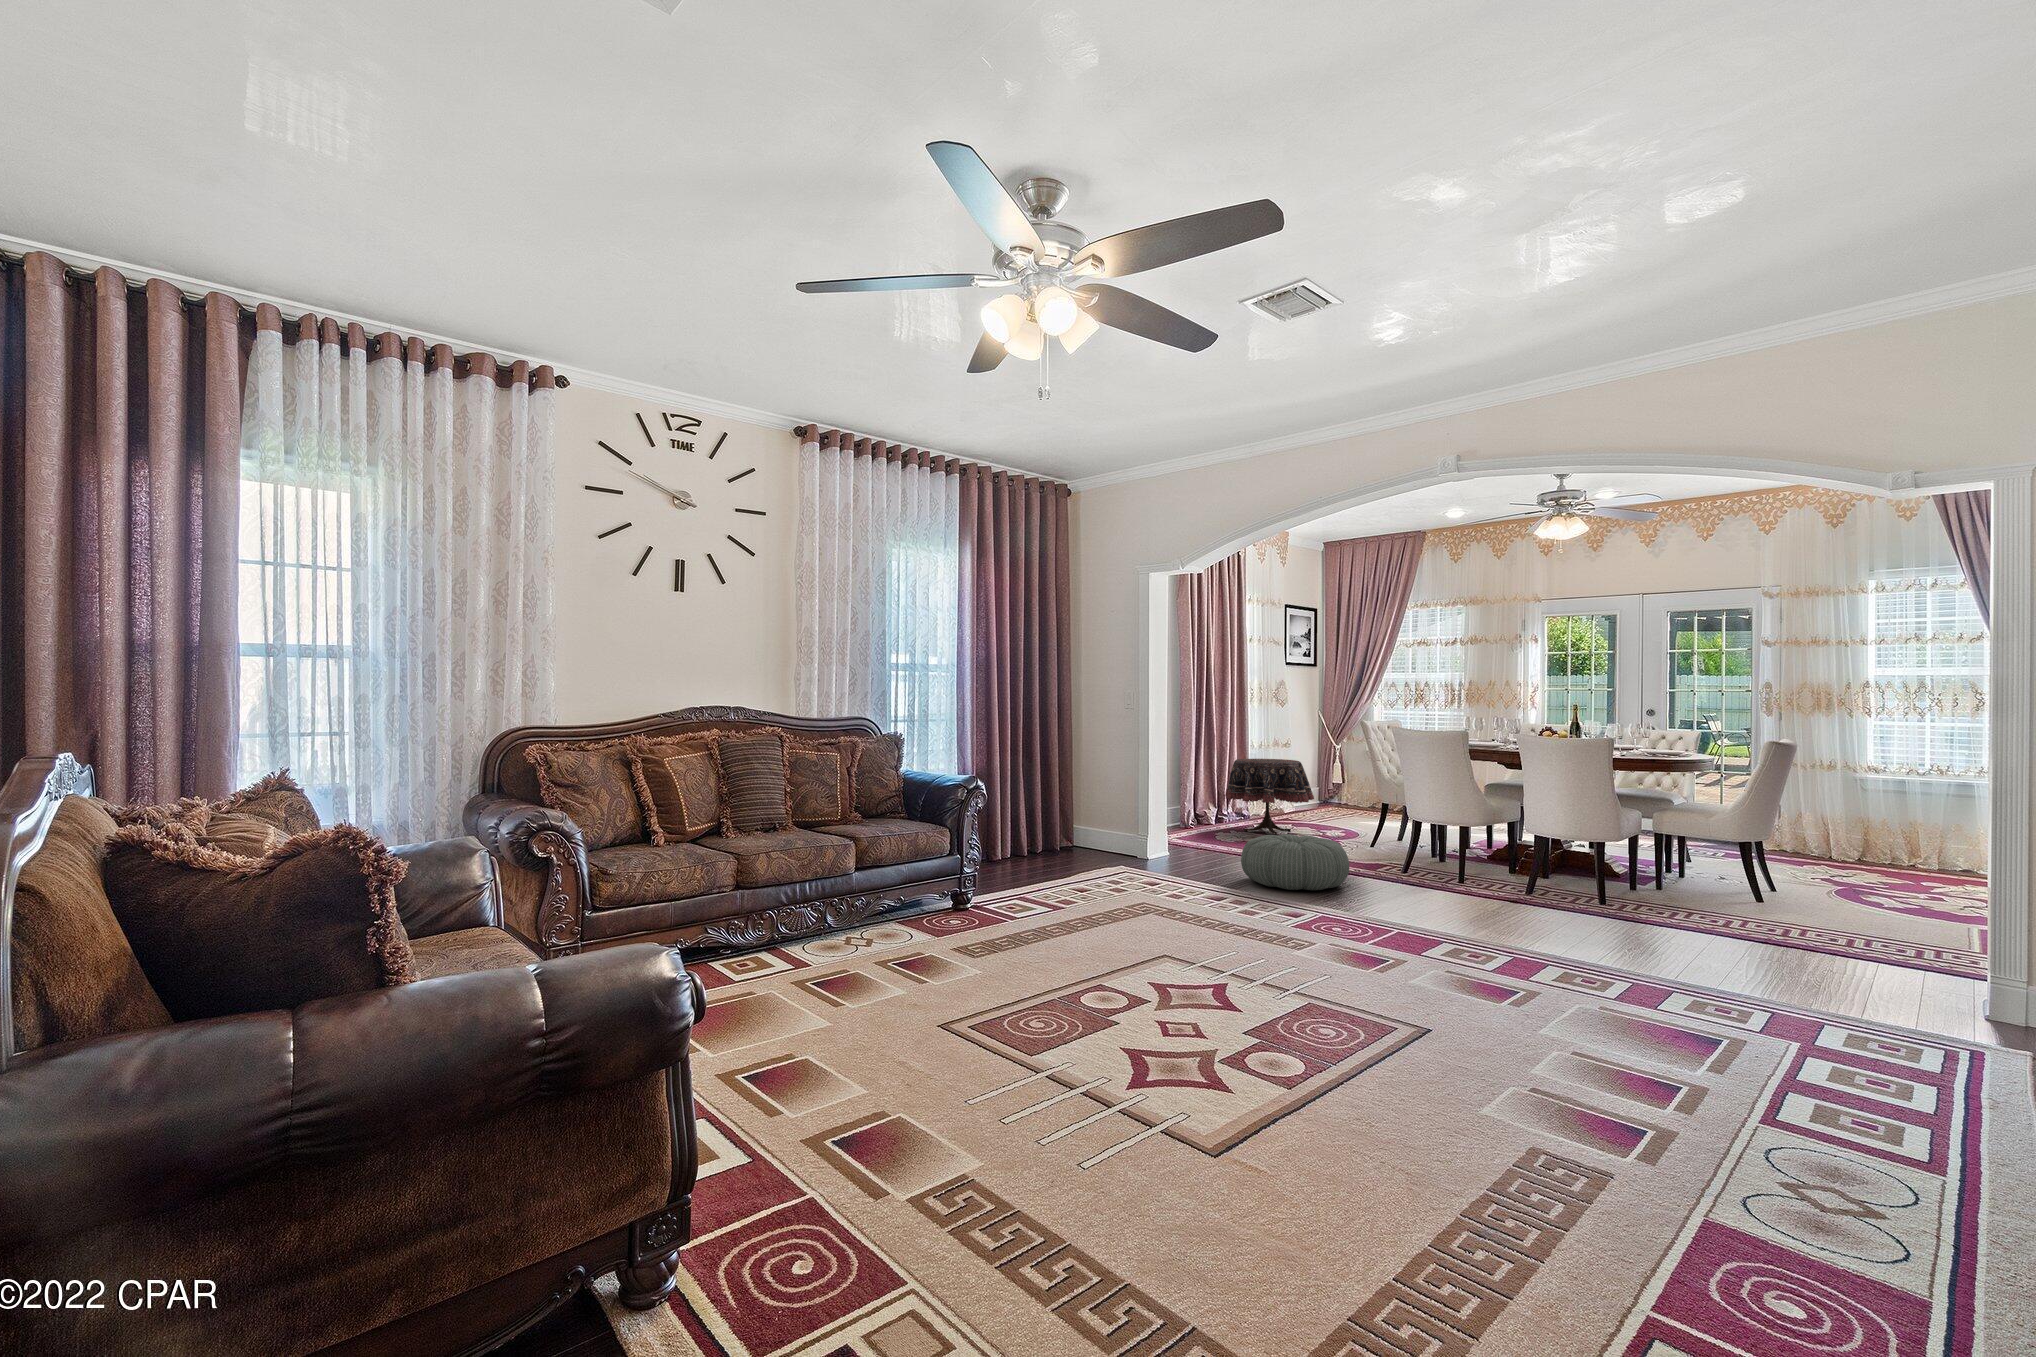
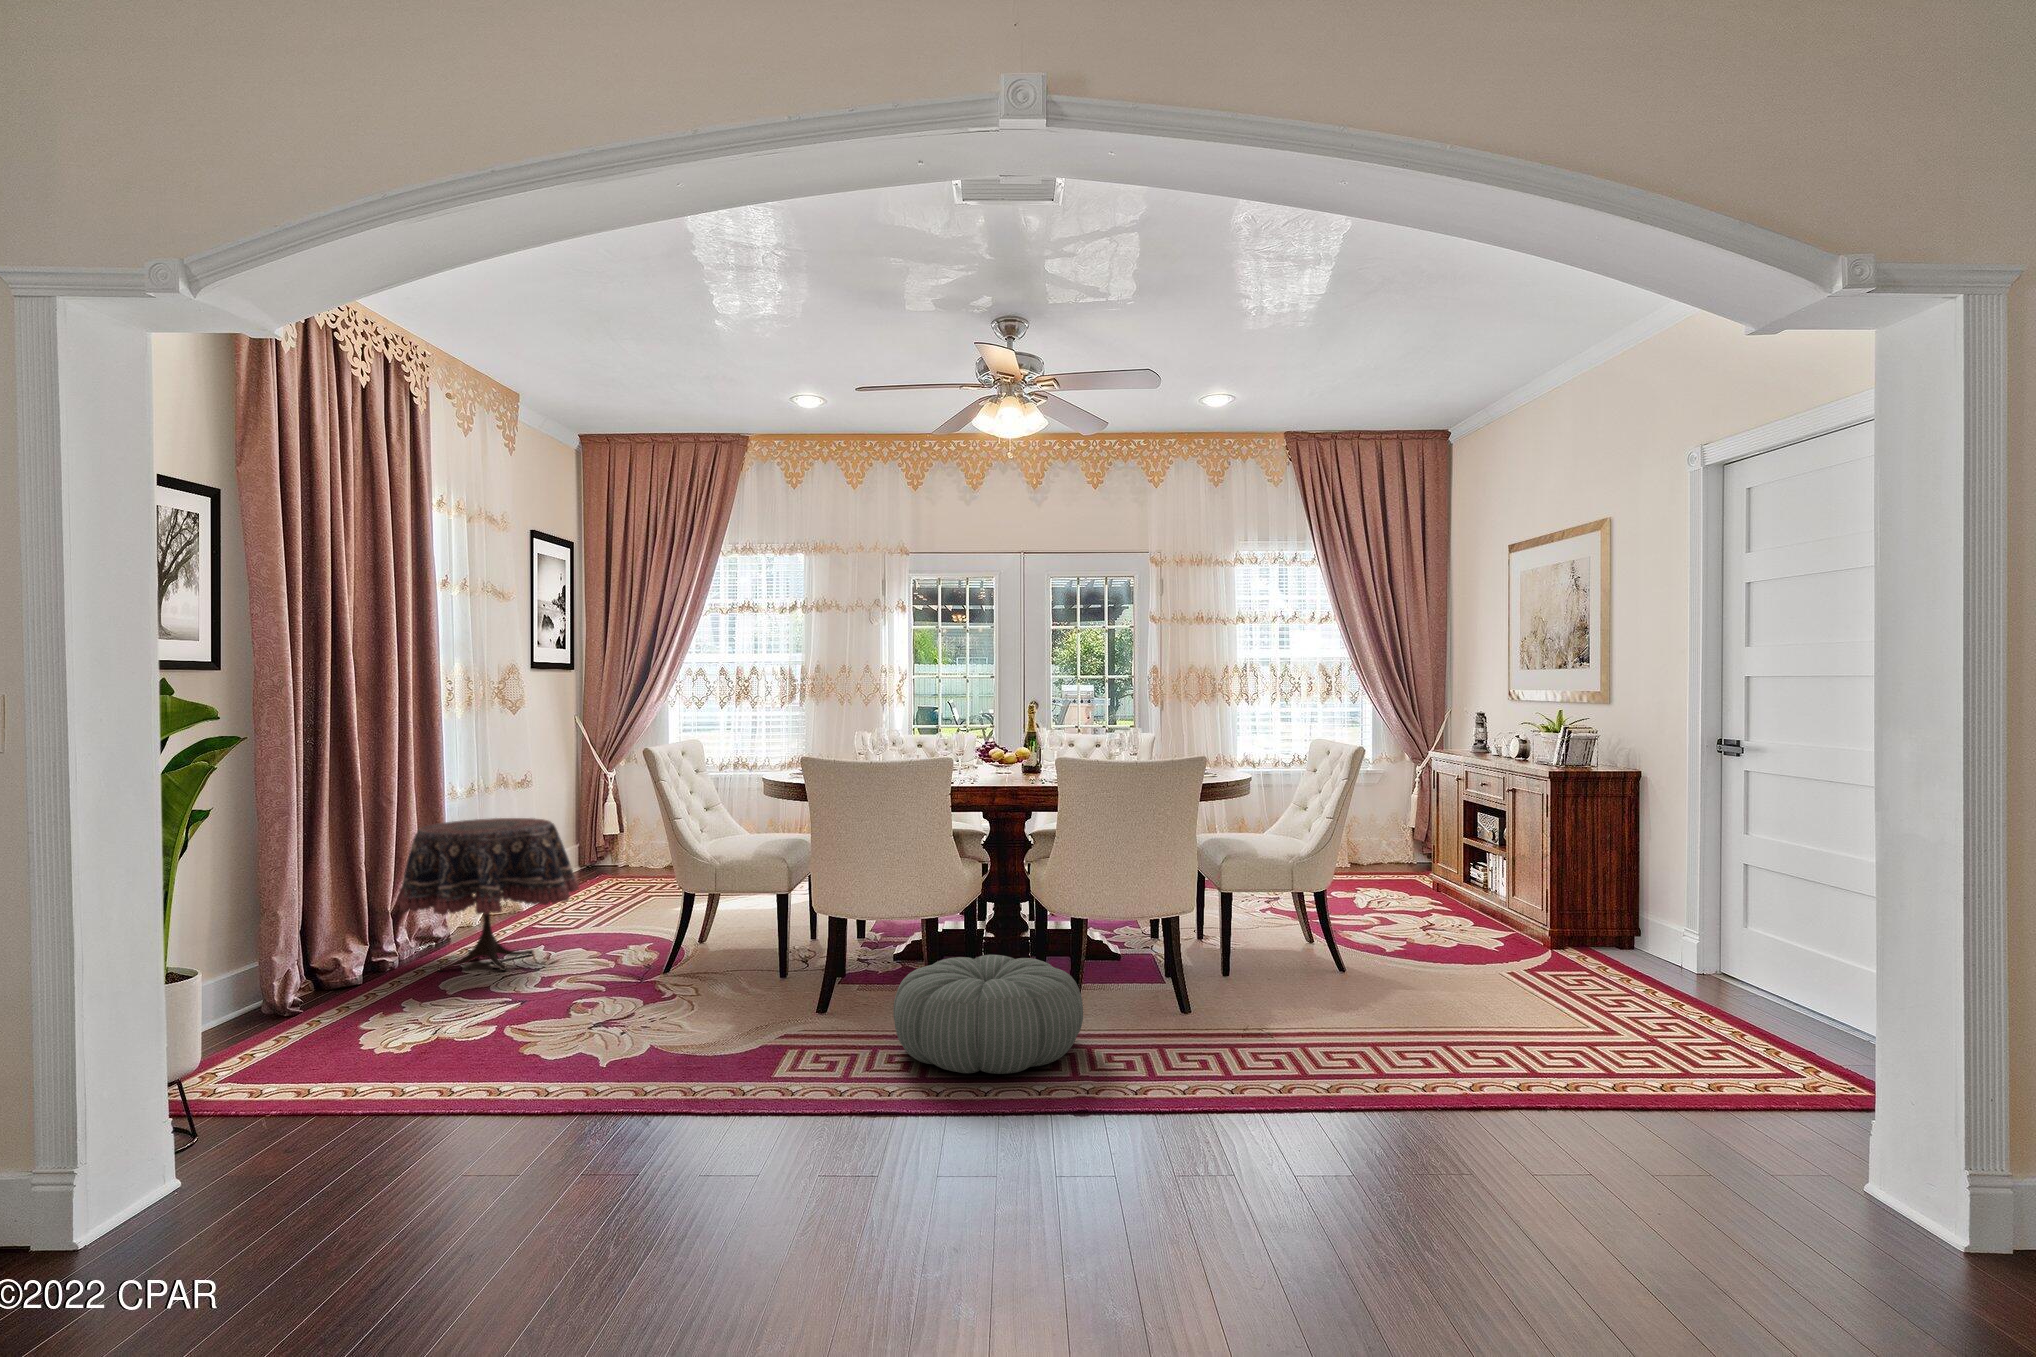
pouf: present [1241,834,1349,890] -> present [893,955,1083,1074]

